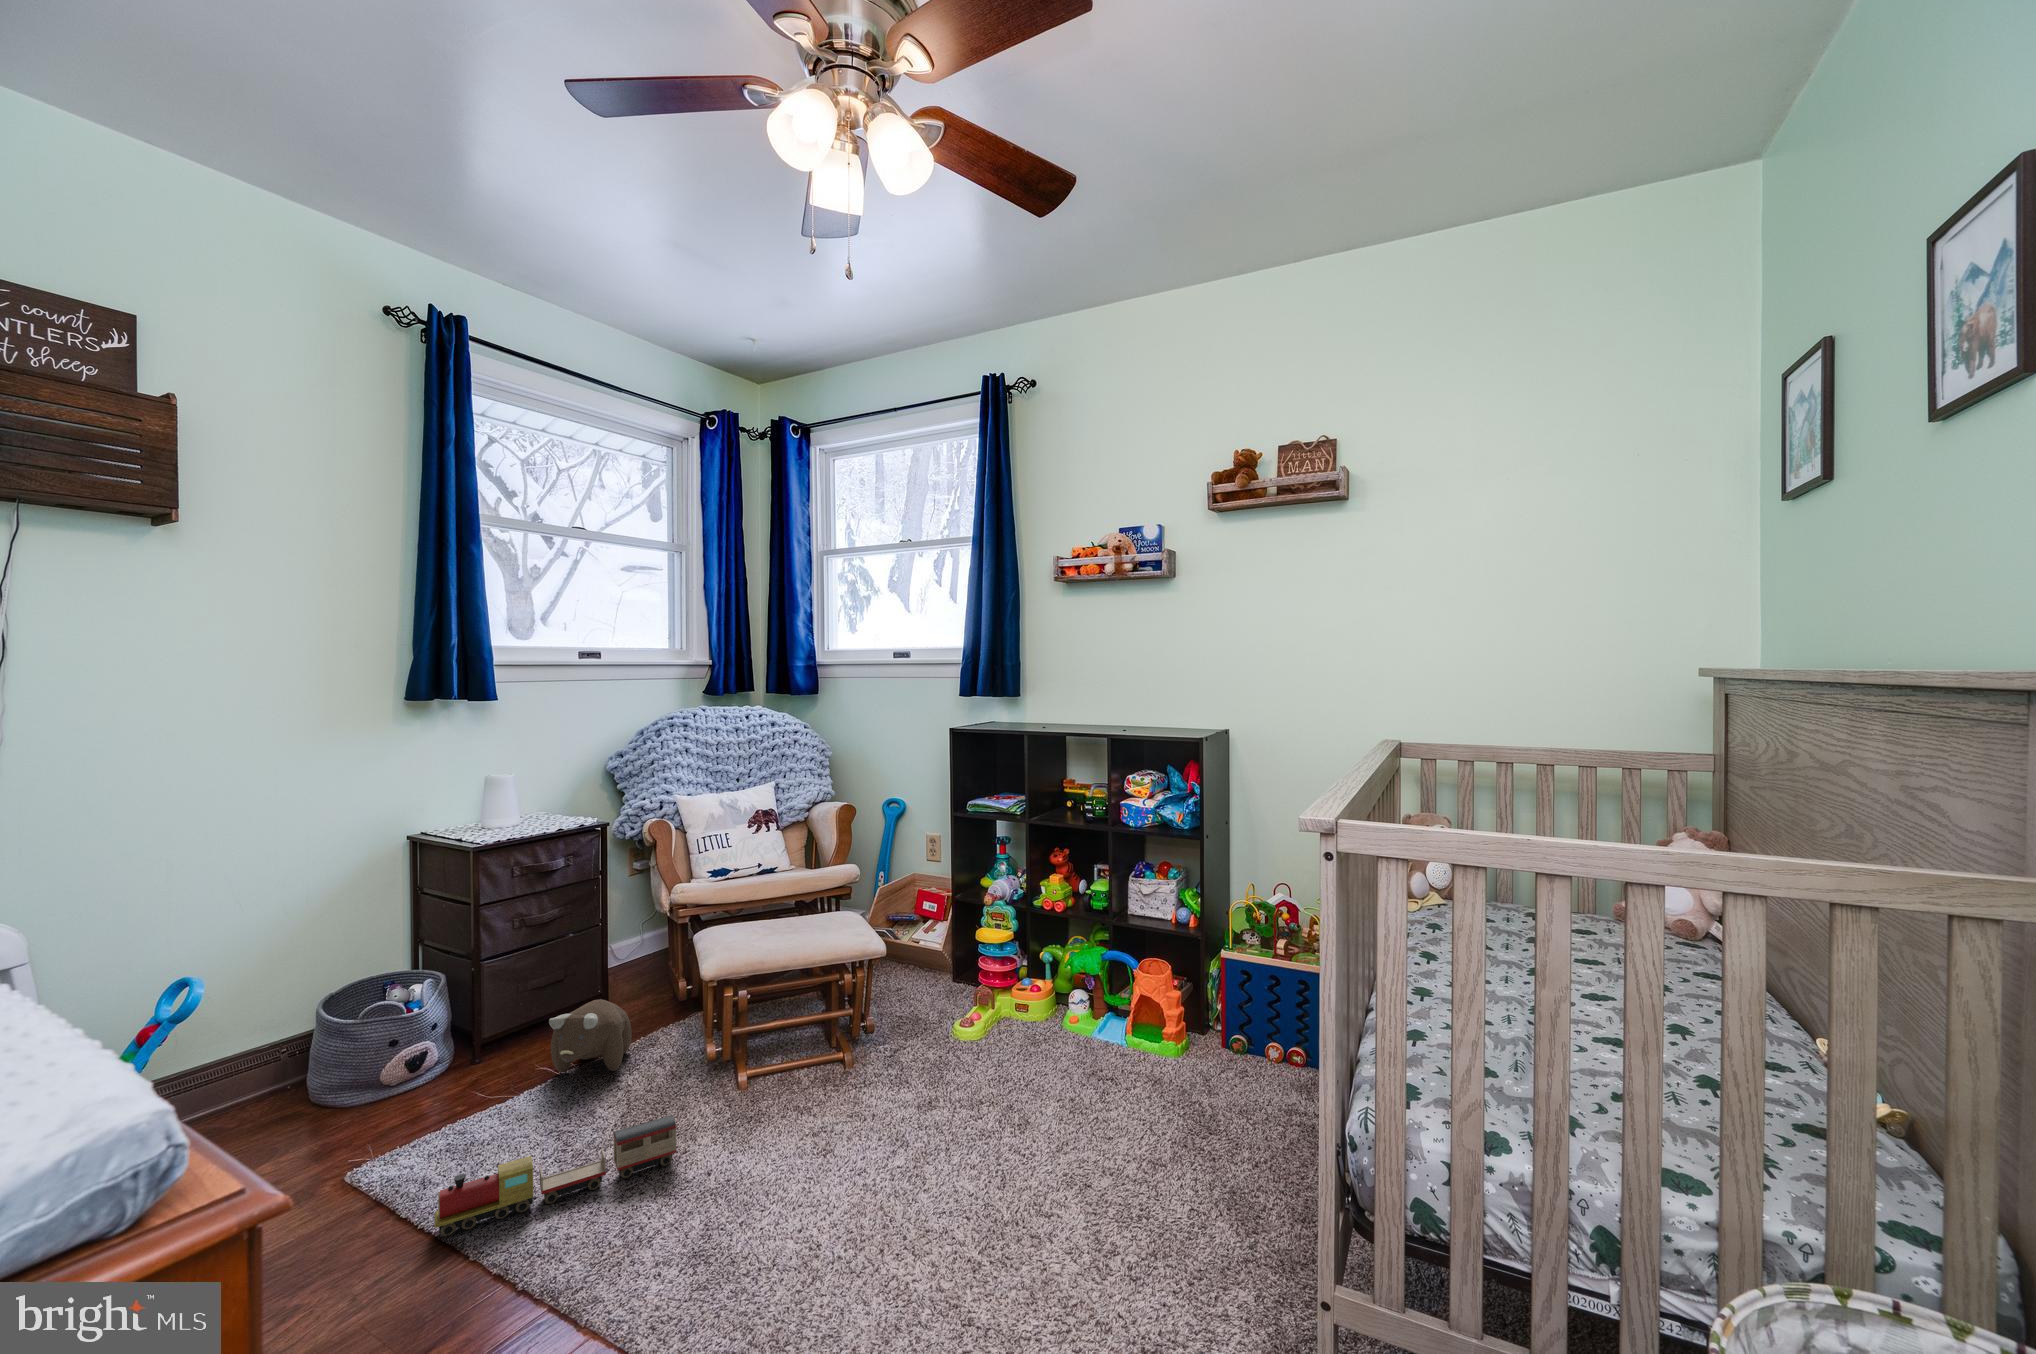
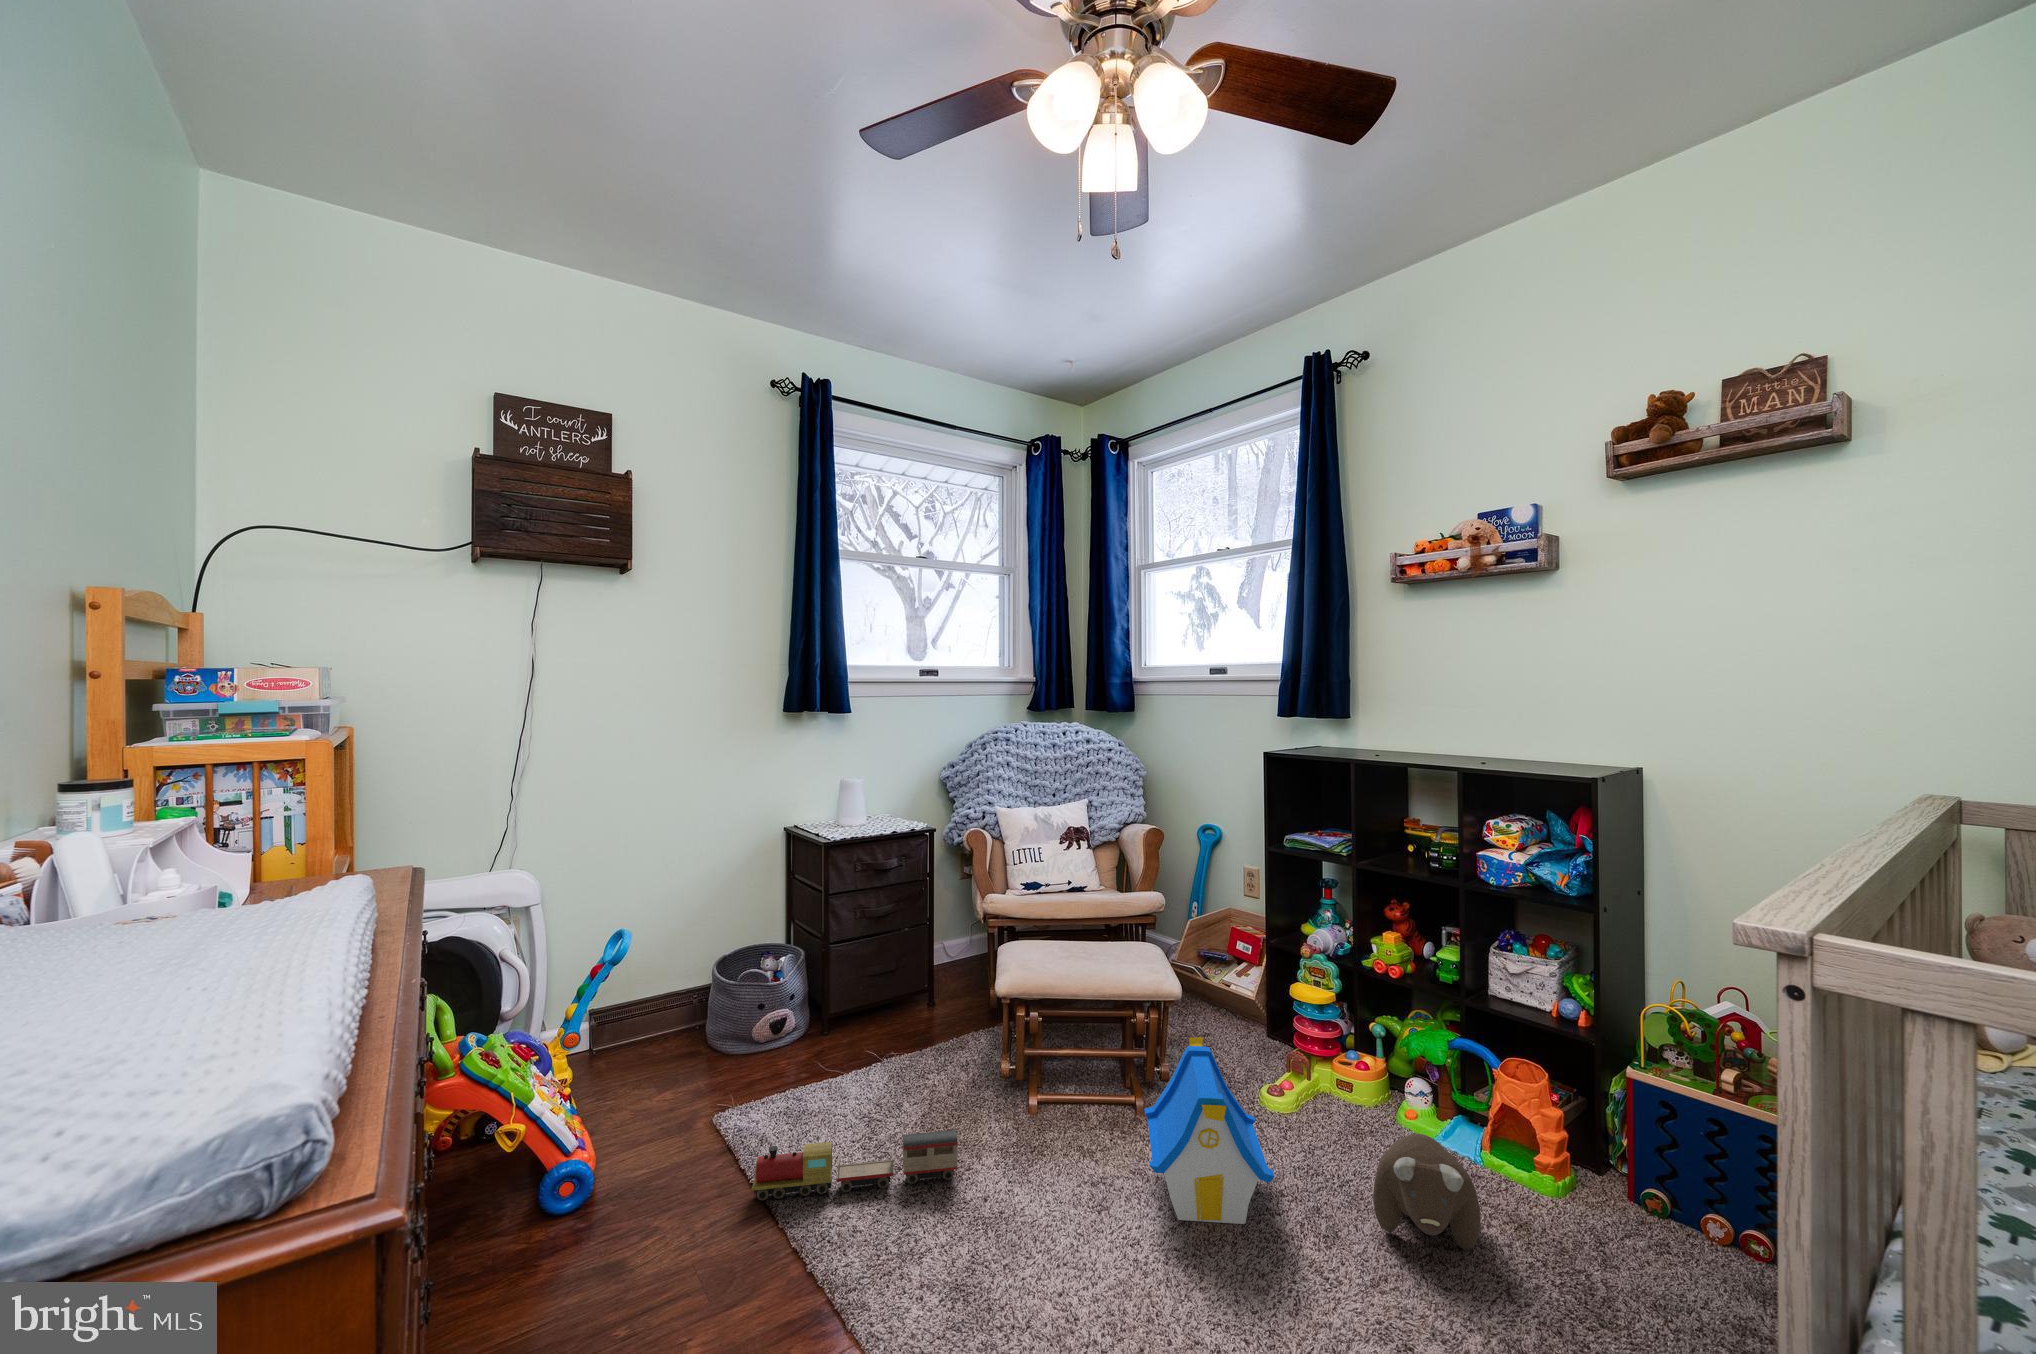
toy house: none [858,984,978,1144] -> present [1144,1037,1275,1224]
plush toy: present [549,1000,632,1072] -> present [1373,1134,1481,1250]

